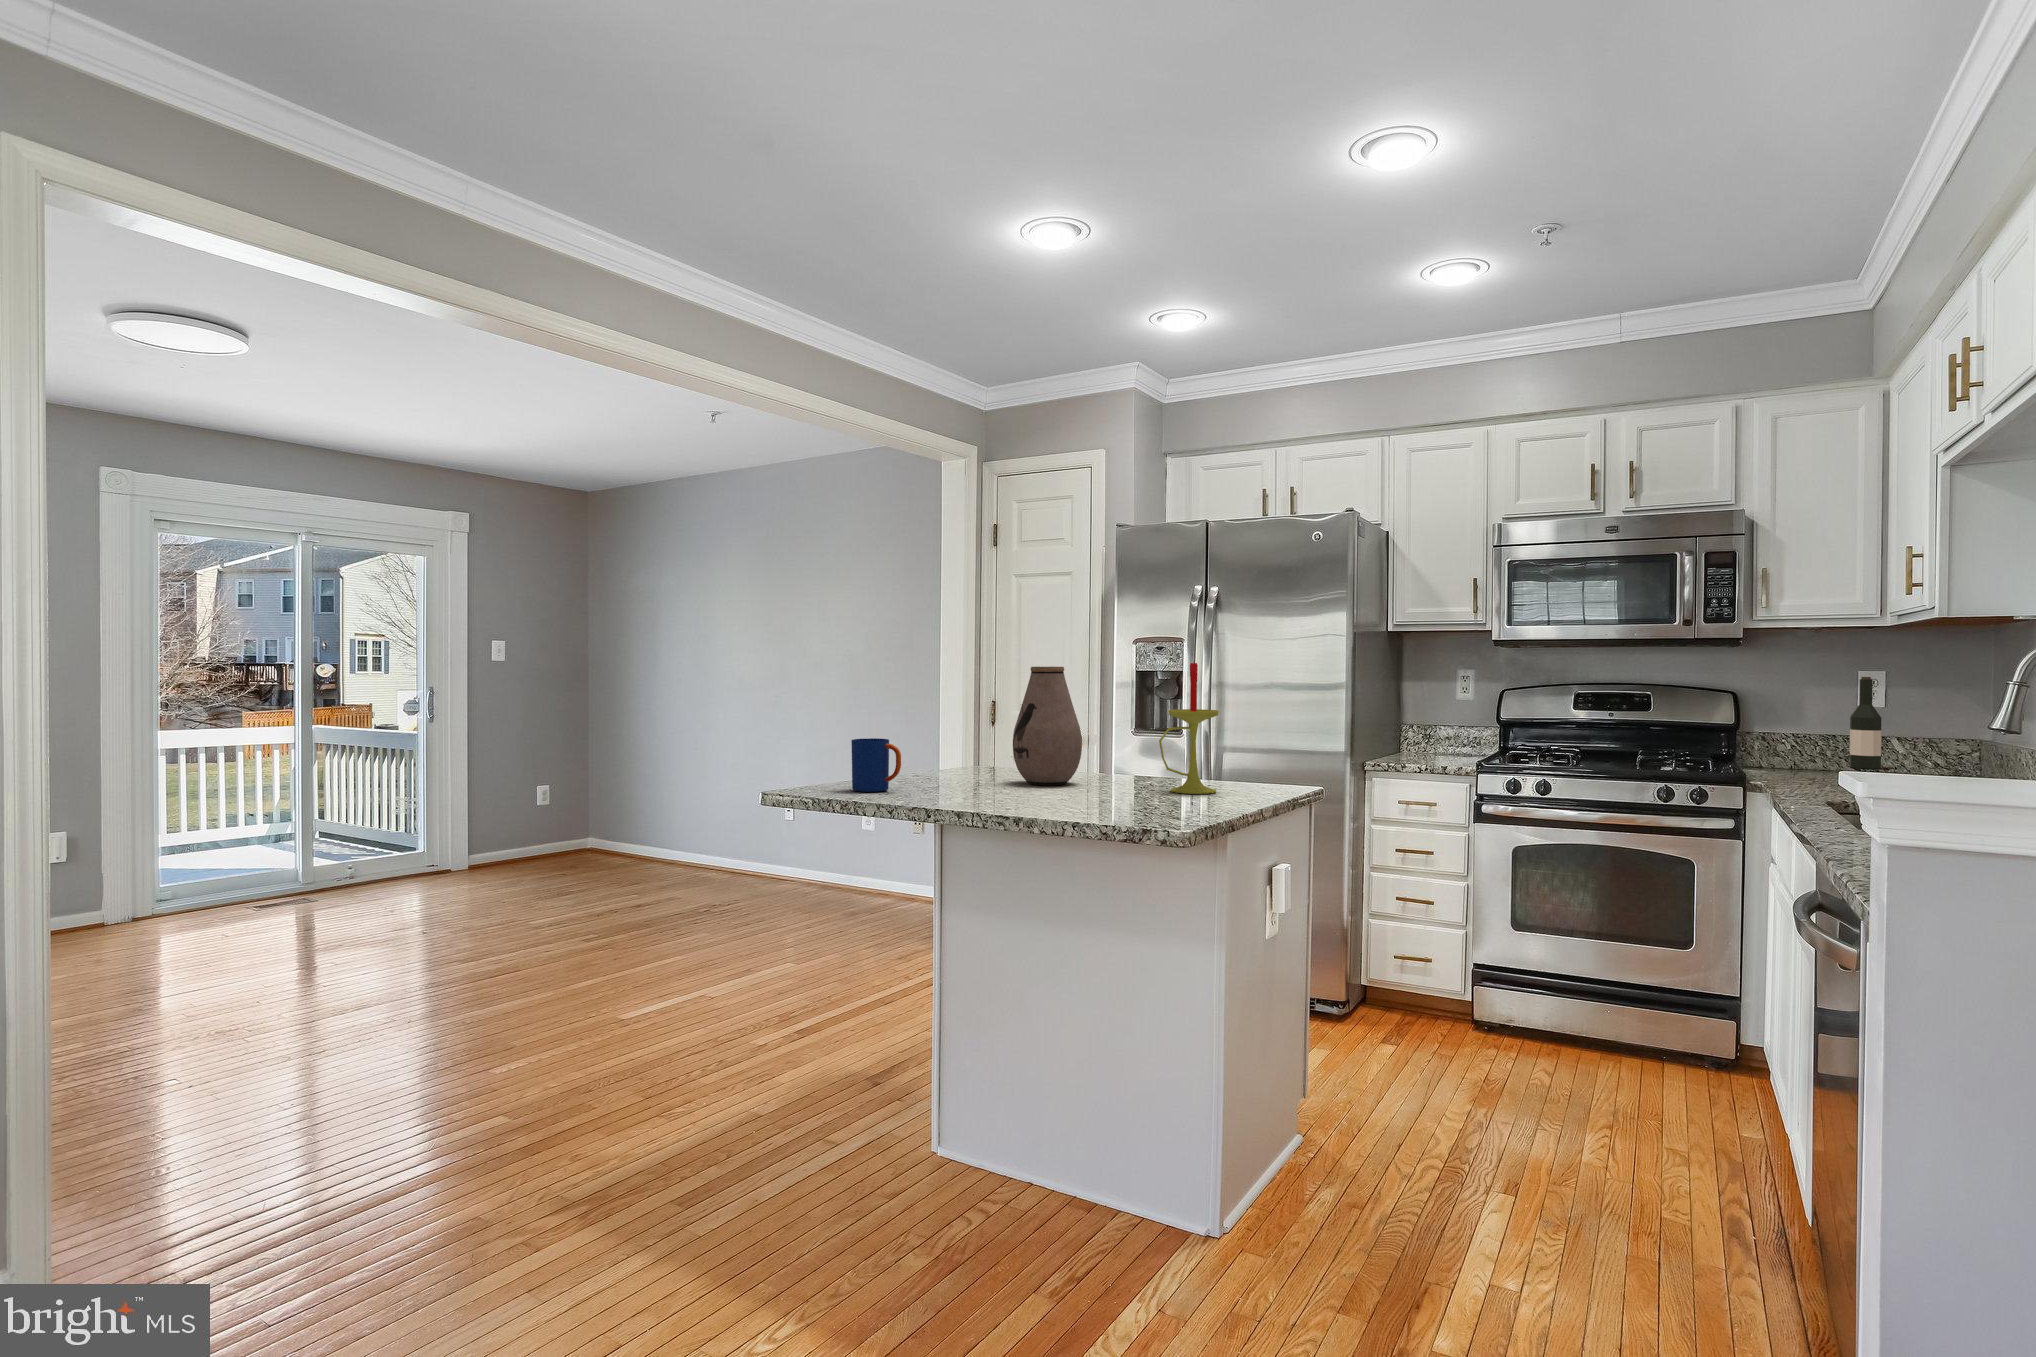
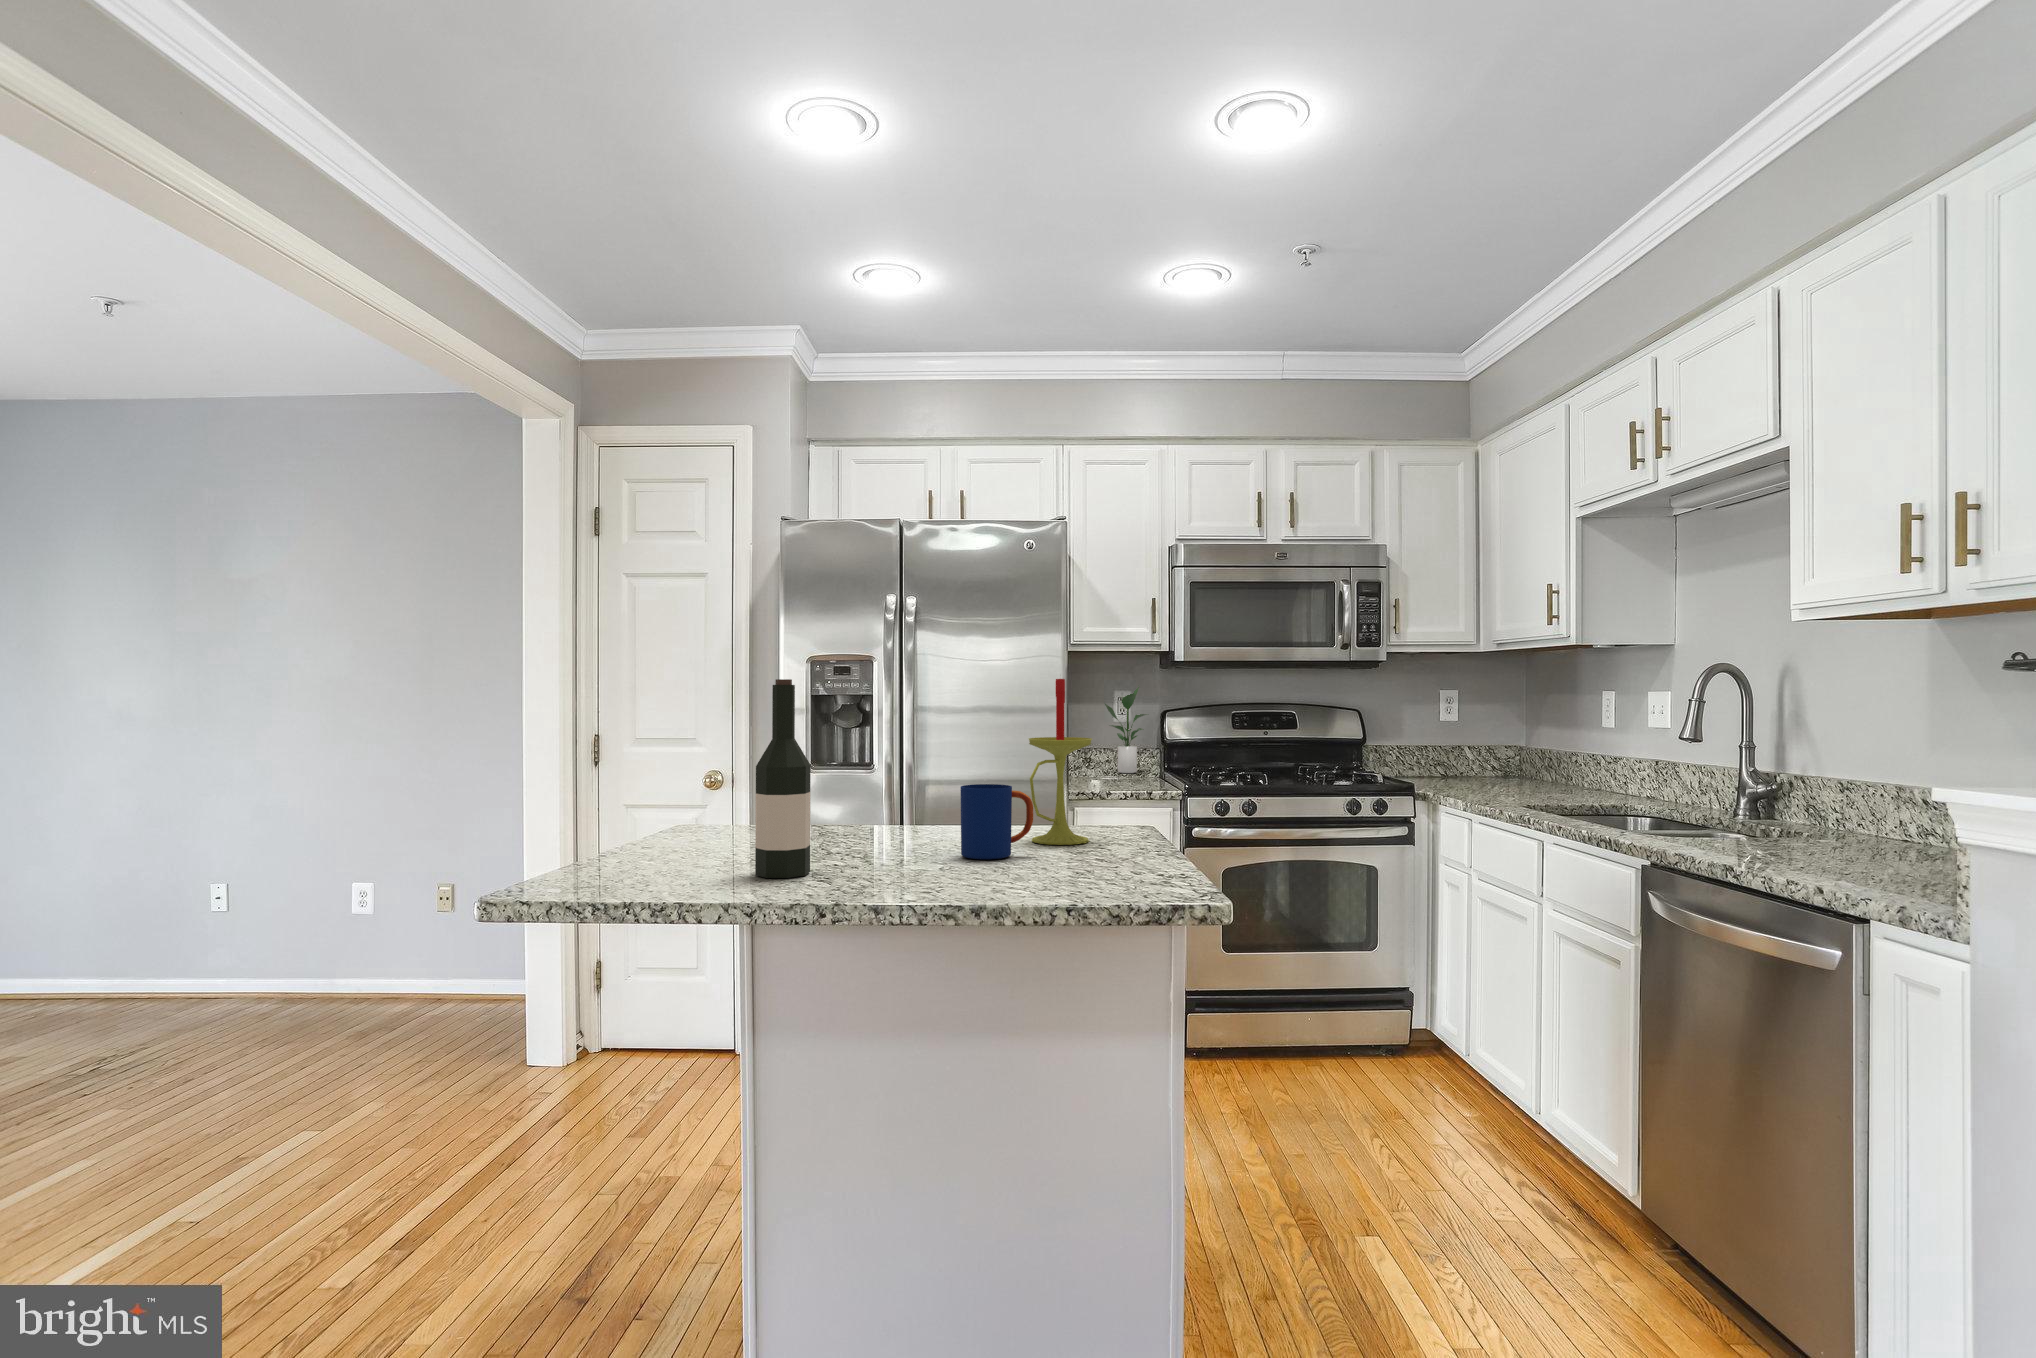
potted plant: none [1440,662,1490,751] -> present [1105,685,1148,773]
vase: present [1013,666,1082,785] -> none [811,684,907,848]
wine bottle: present [1850,677,1881,769] -> present [755,679,811,878]
mug: present [851,738,901,792] -> present [960,784,1033,860]

